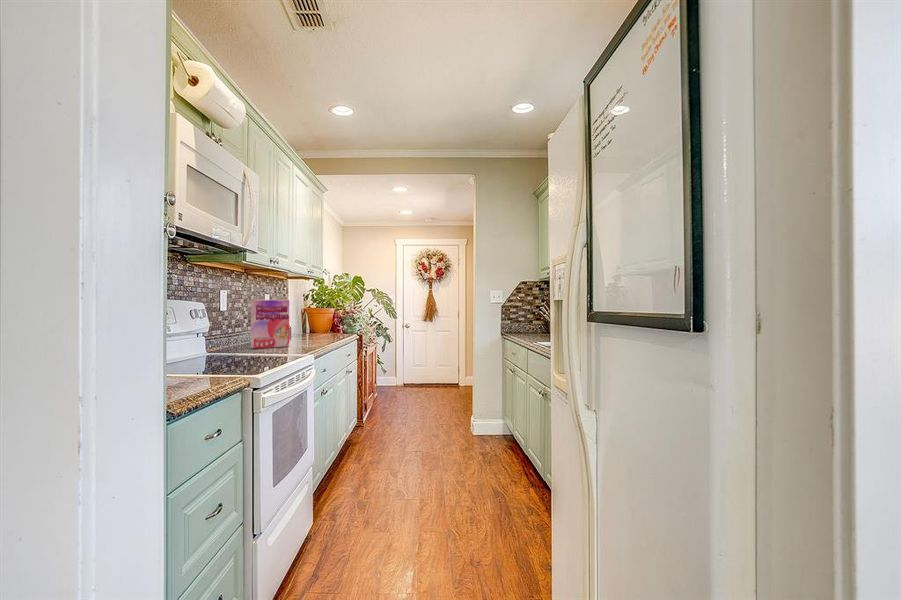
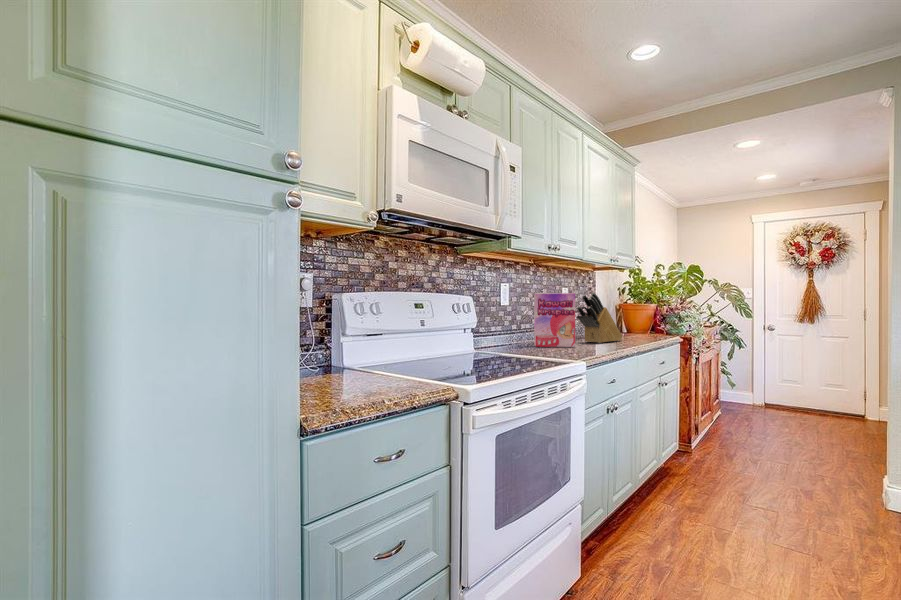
knife block: none [285,299,320,342] -> present [577,293,622,343]

